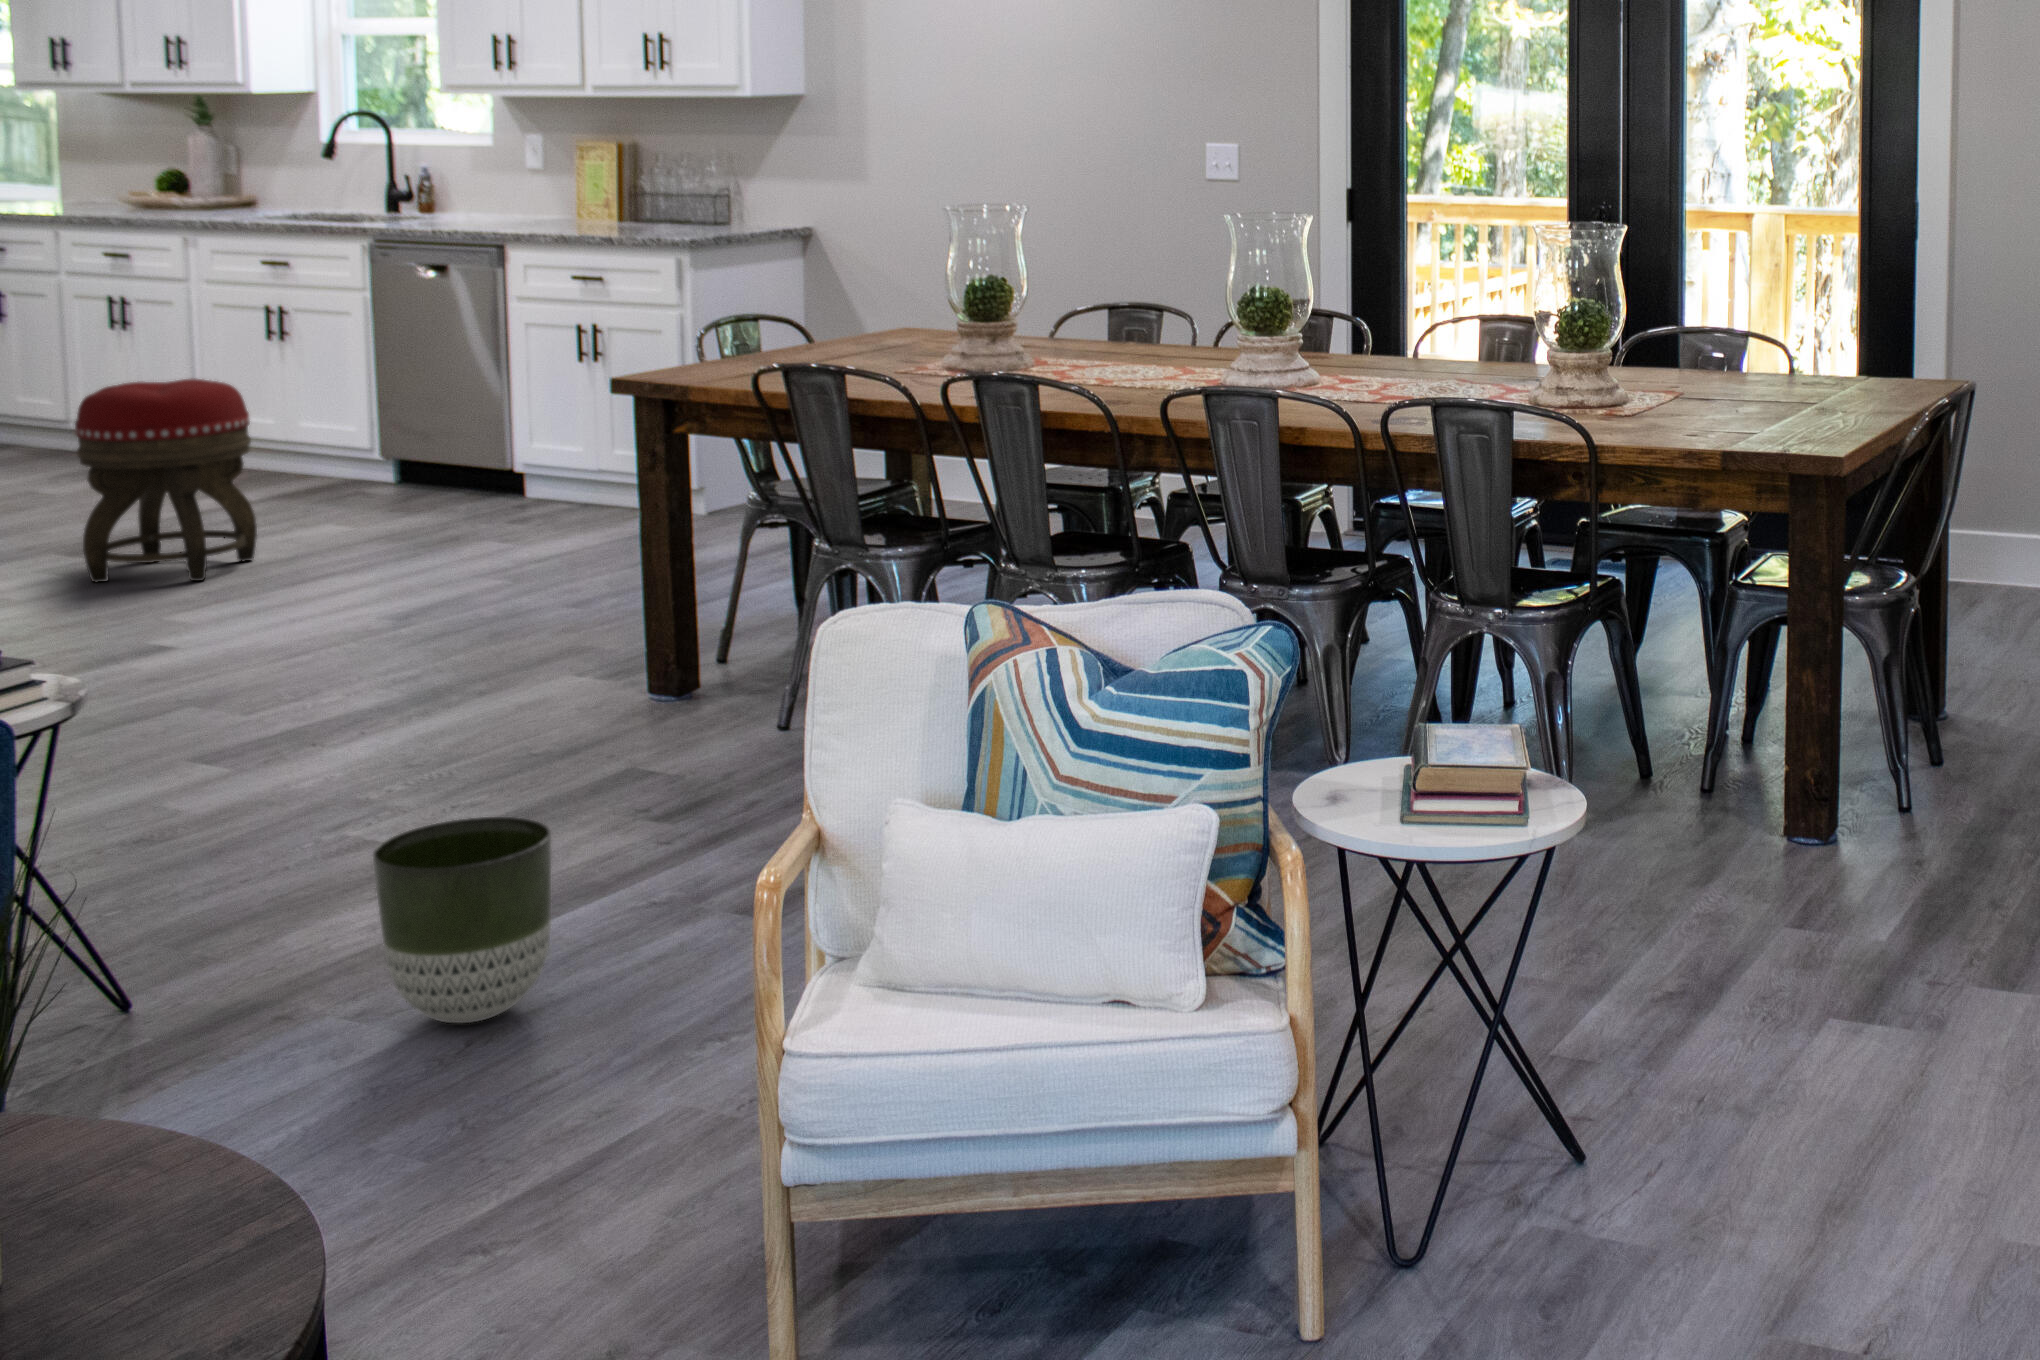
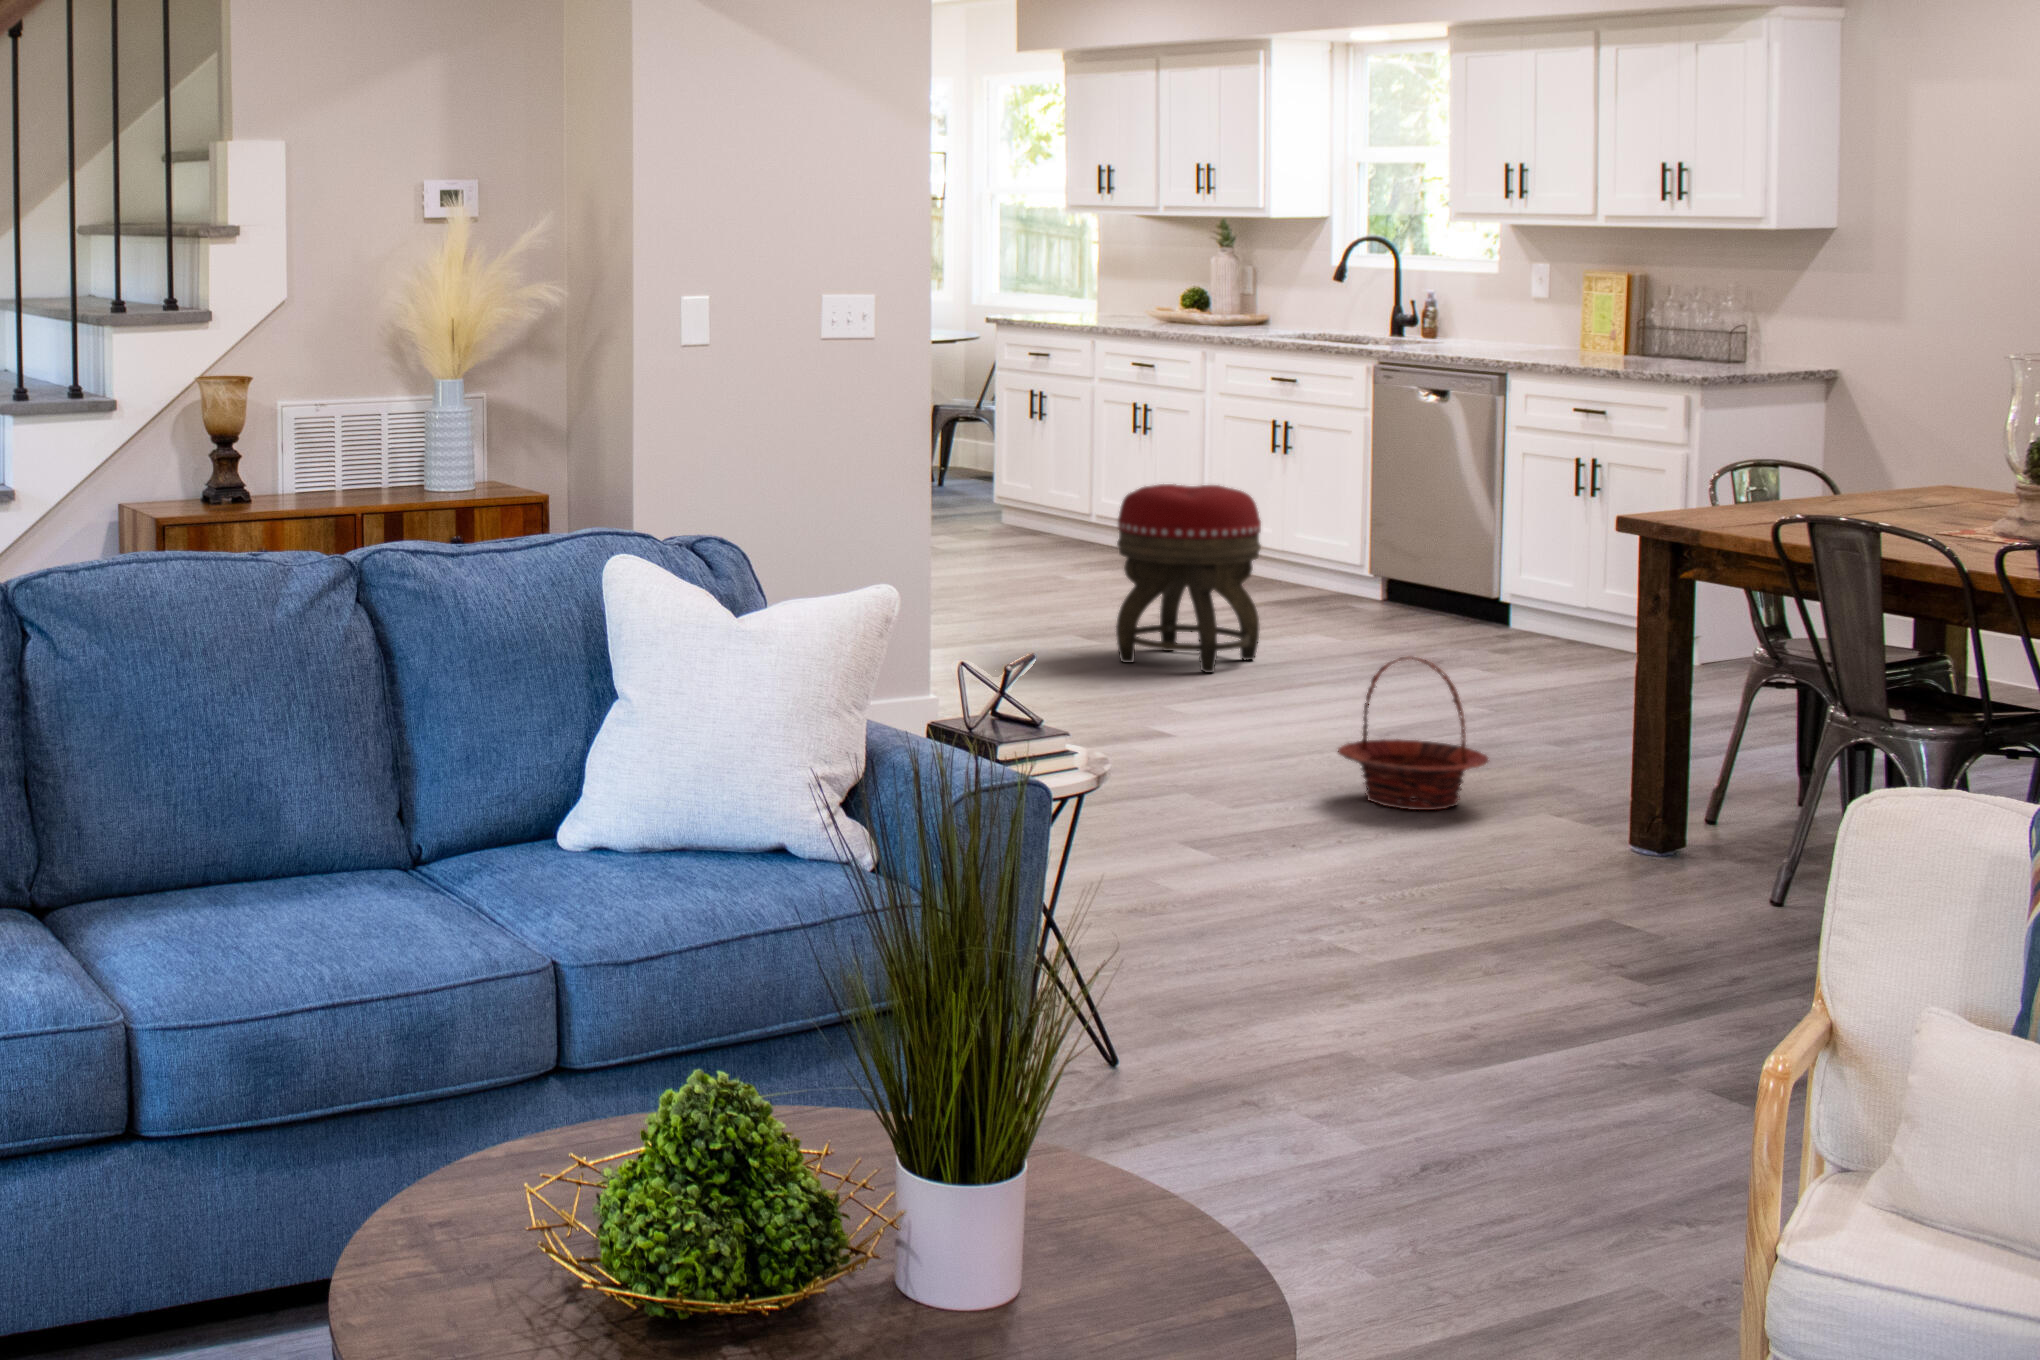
basket: none [337,541,502,700] -> present [1338,657,1488,810]
planter: present [373,817,551,1023] -> none [1387,917,1551,1110]

